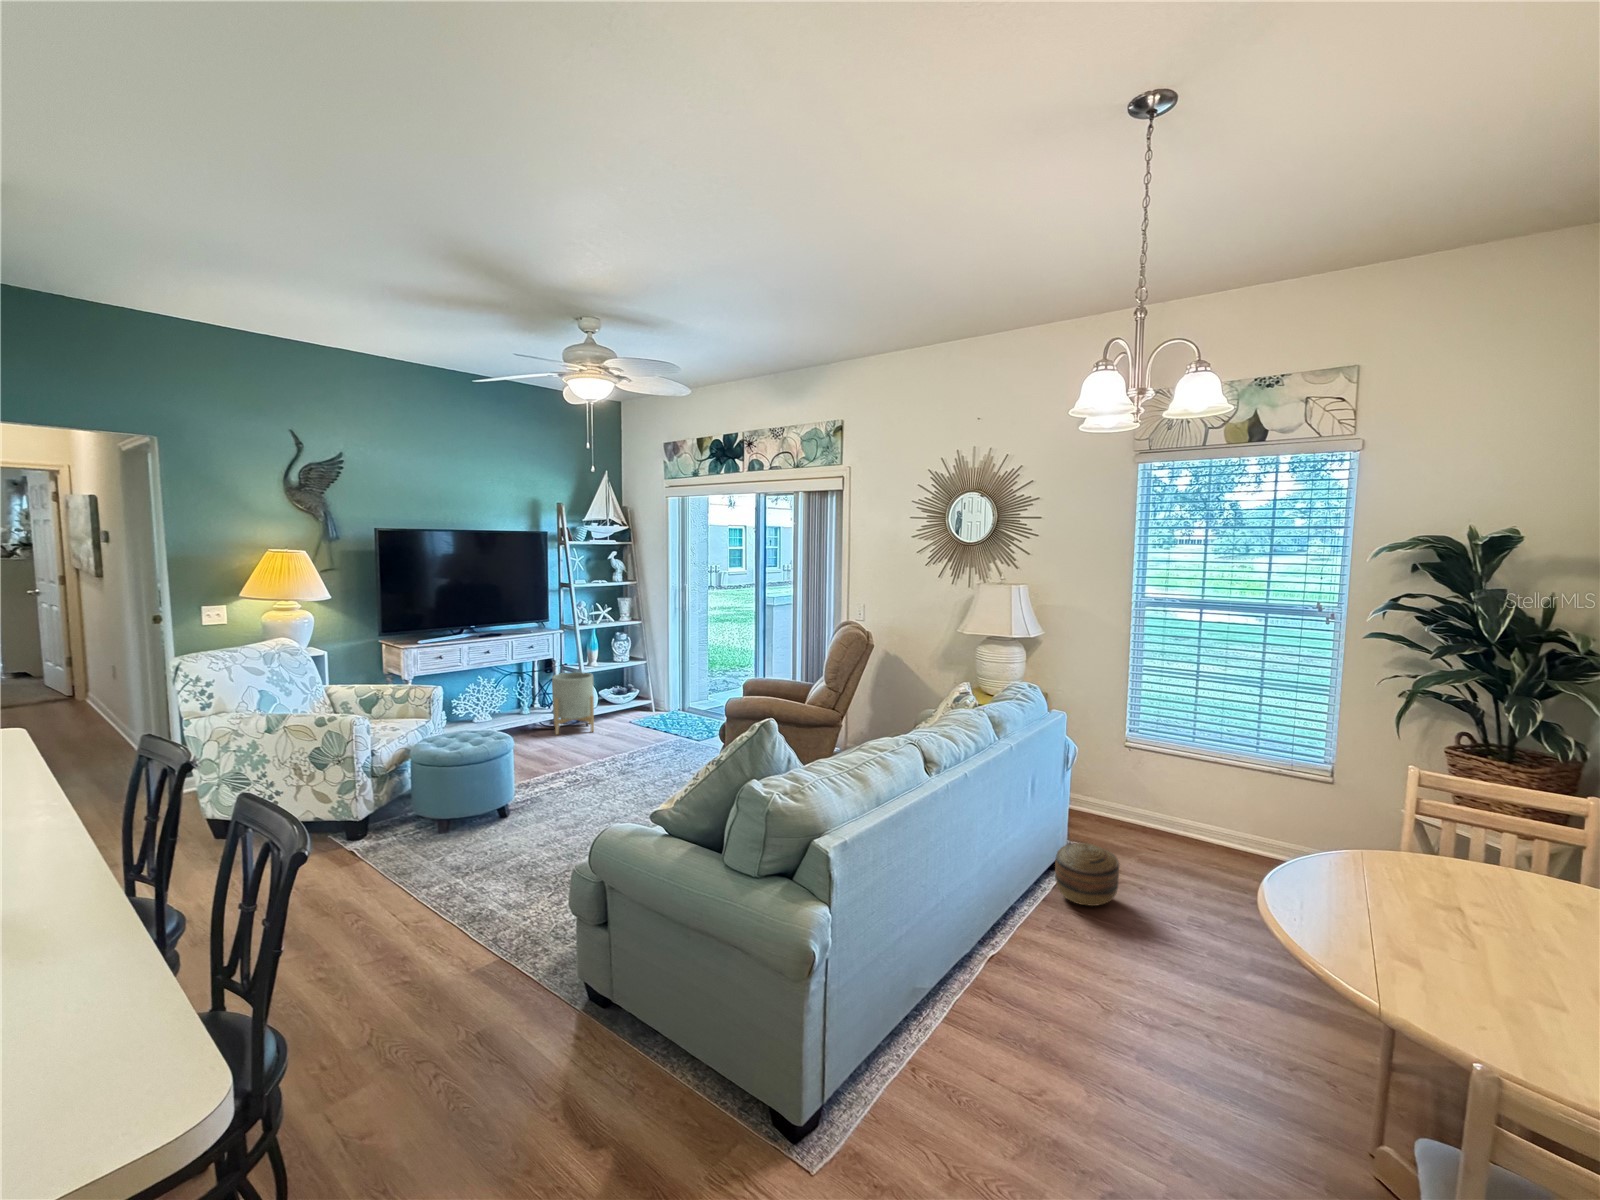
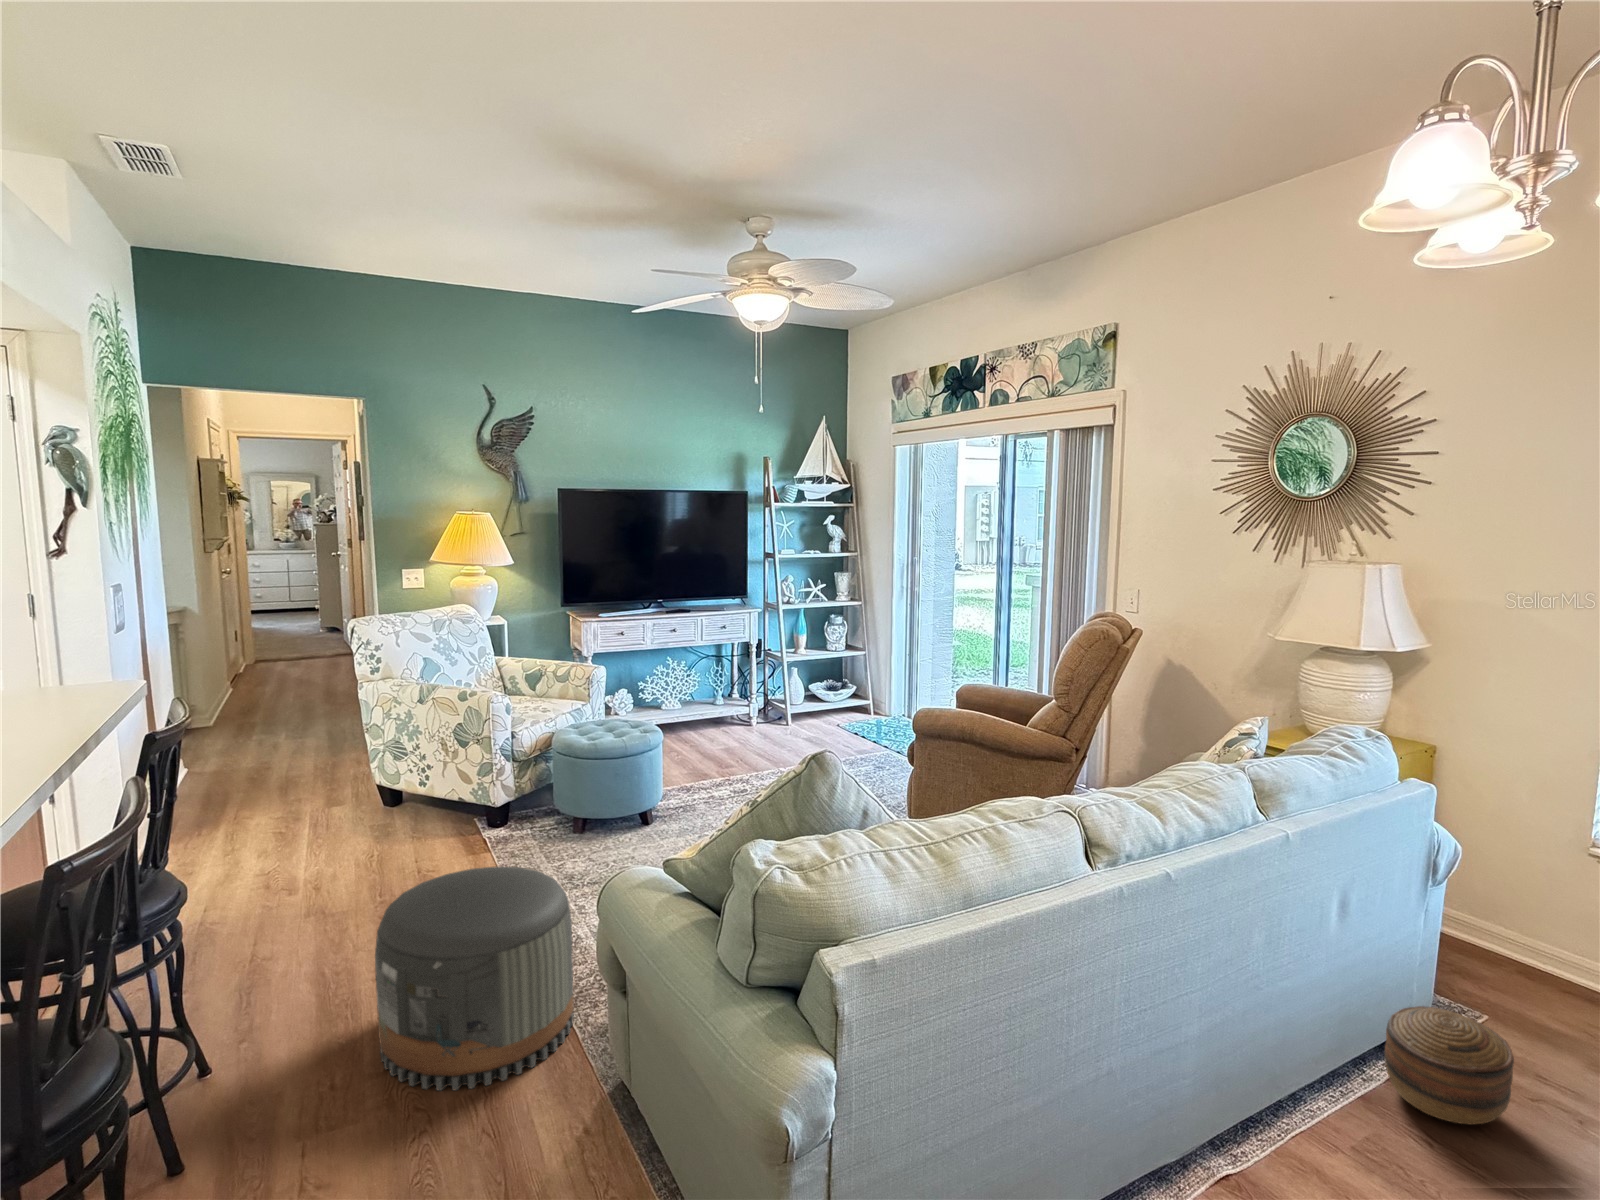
planter: present [552,672,594,735] -> none [748,660,795,734]
pouf: none [343,854,520,1049] -> present [375,866,574,1090]

